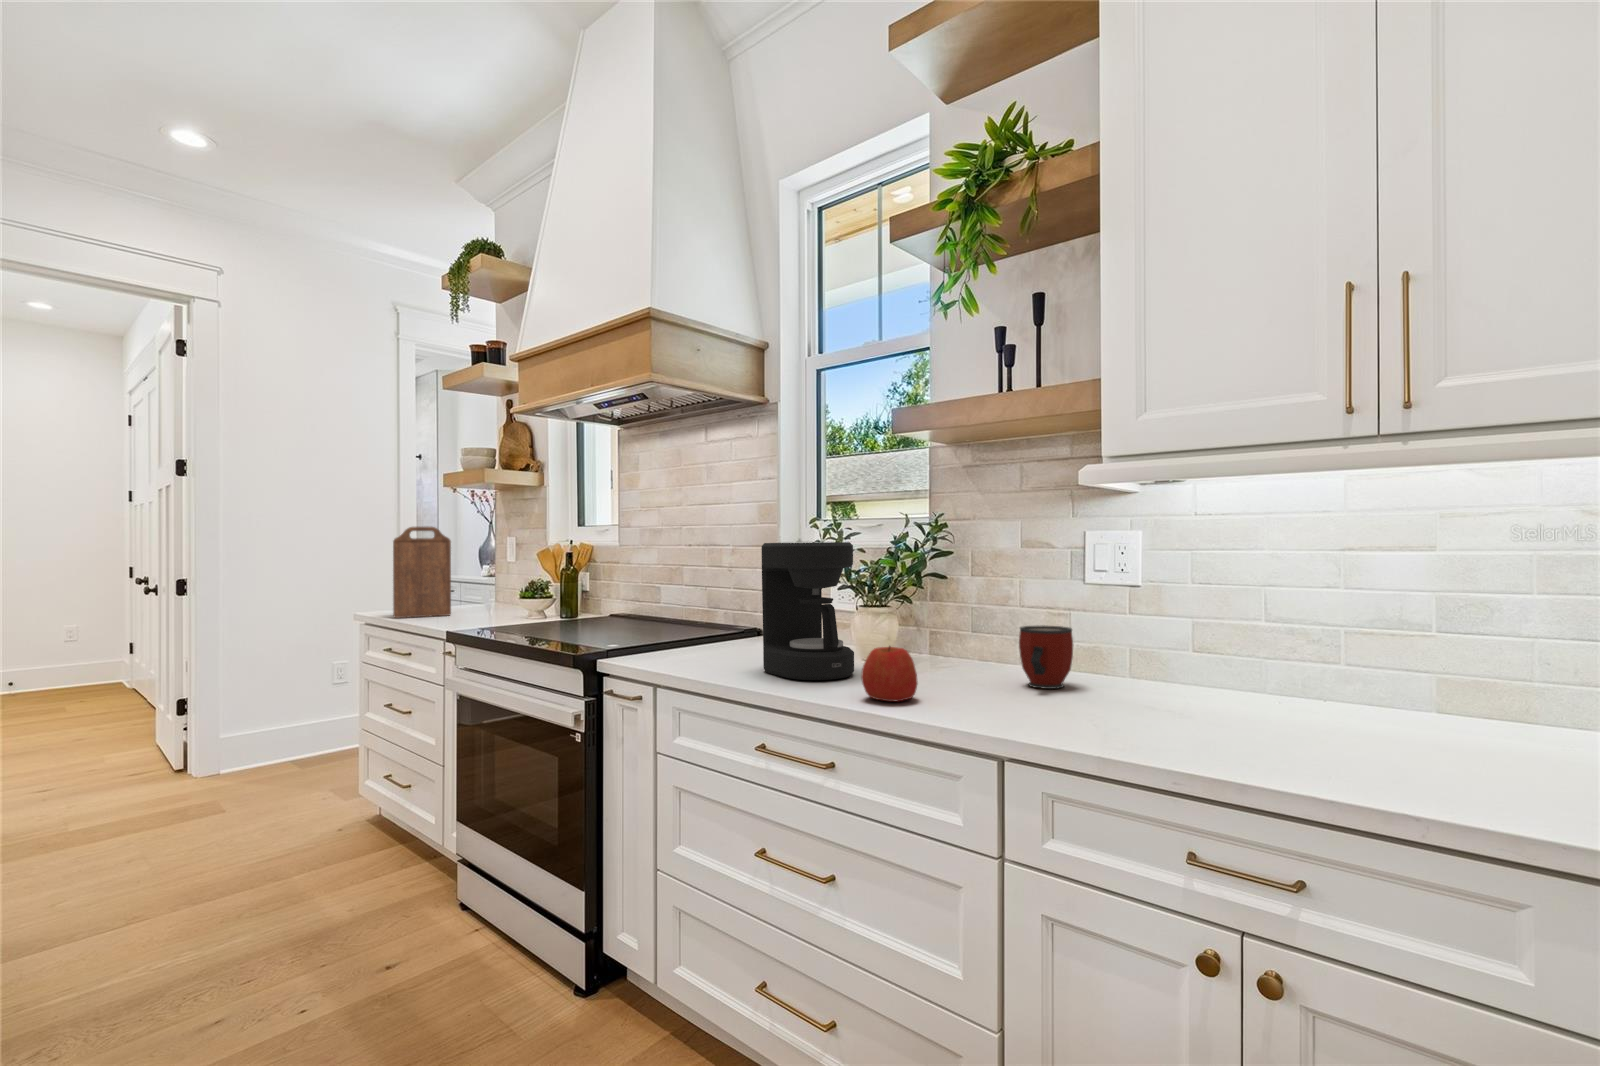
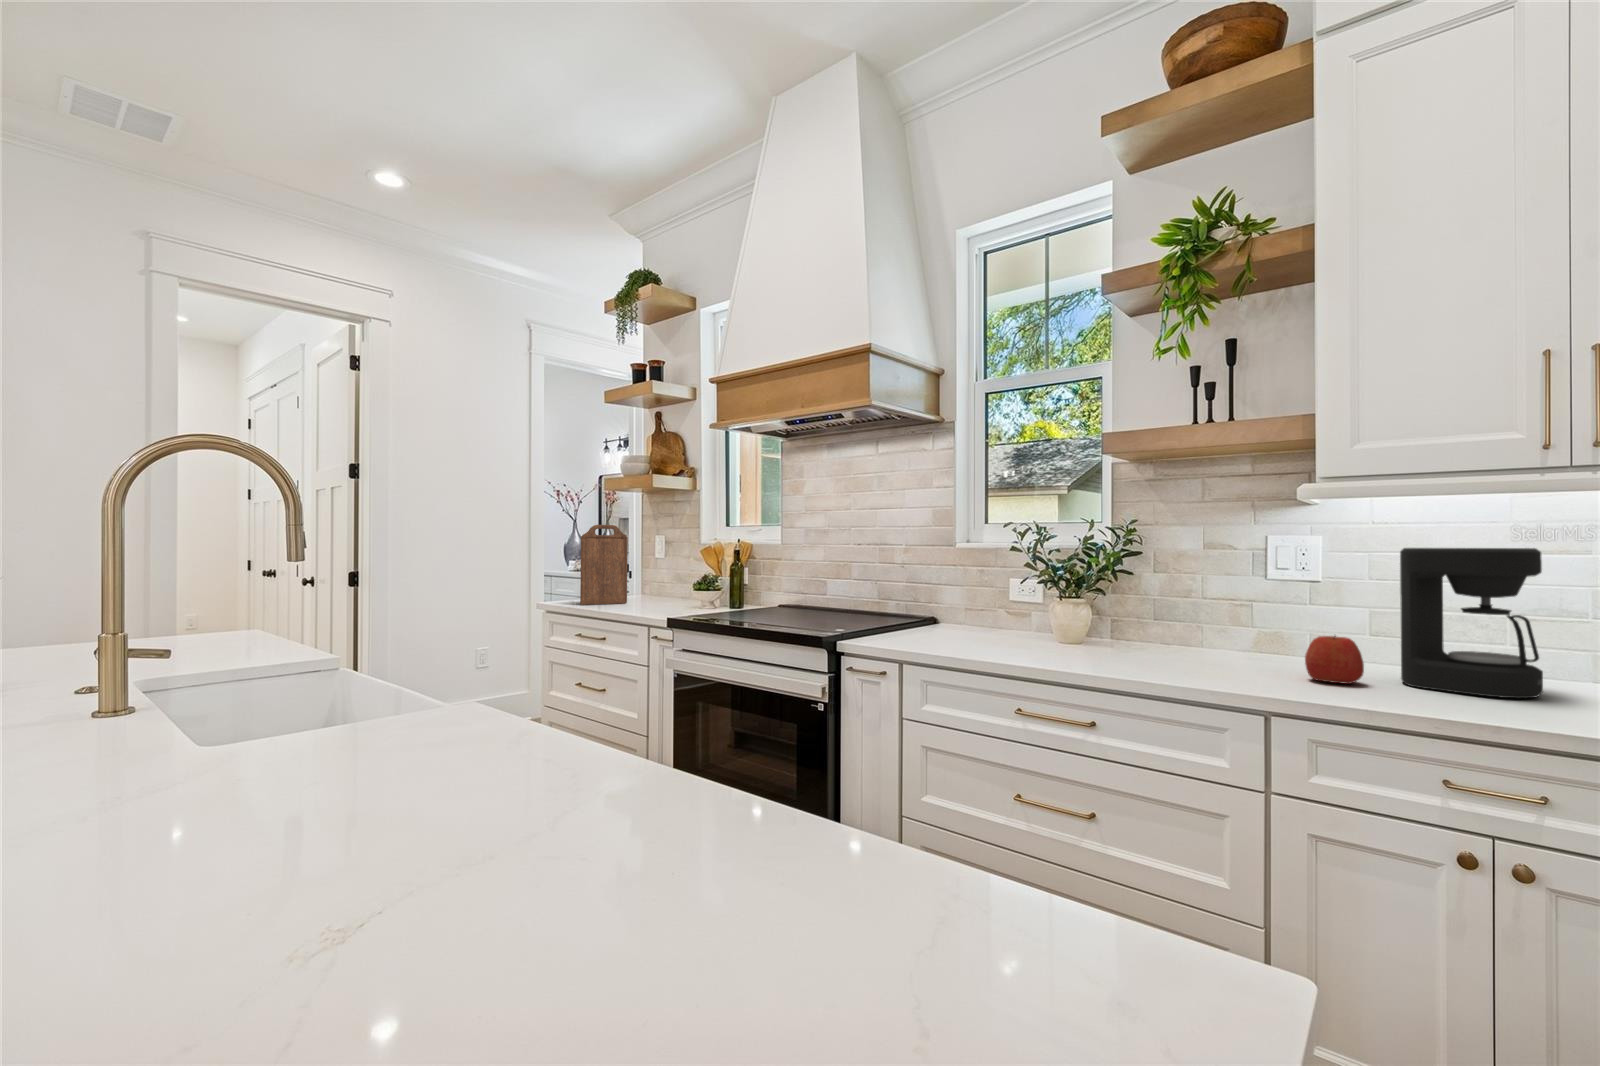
coffee maker: present [761,542,854,680] -> present [1400,548,1543,698]
mug: present [1019,625,1073,689] -> none [1220,613,1271,663]
apple: present [861,646,918,701] -> present [1305,636,1364,684]

